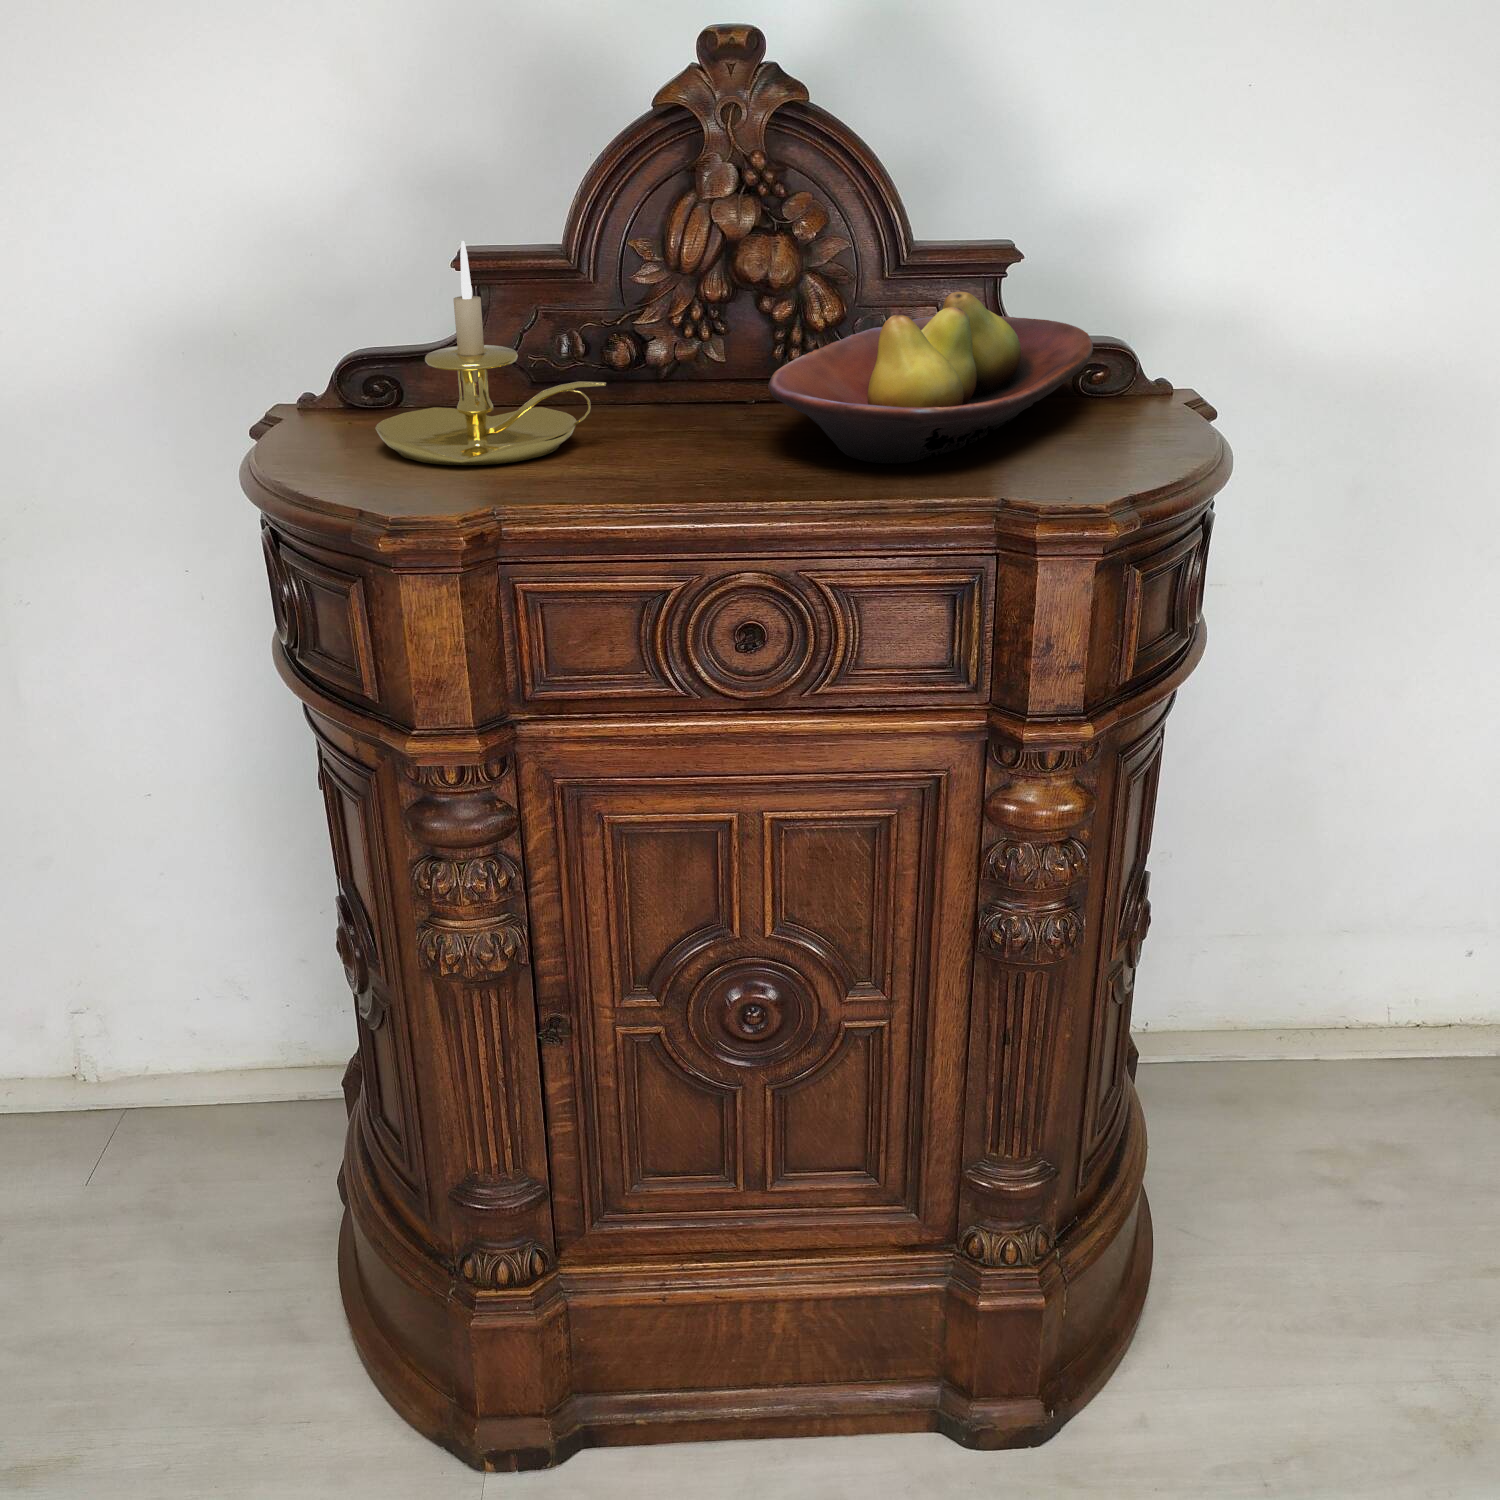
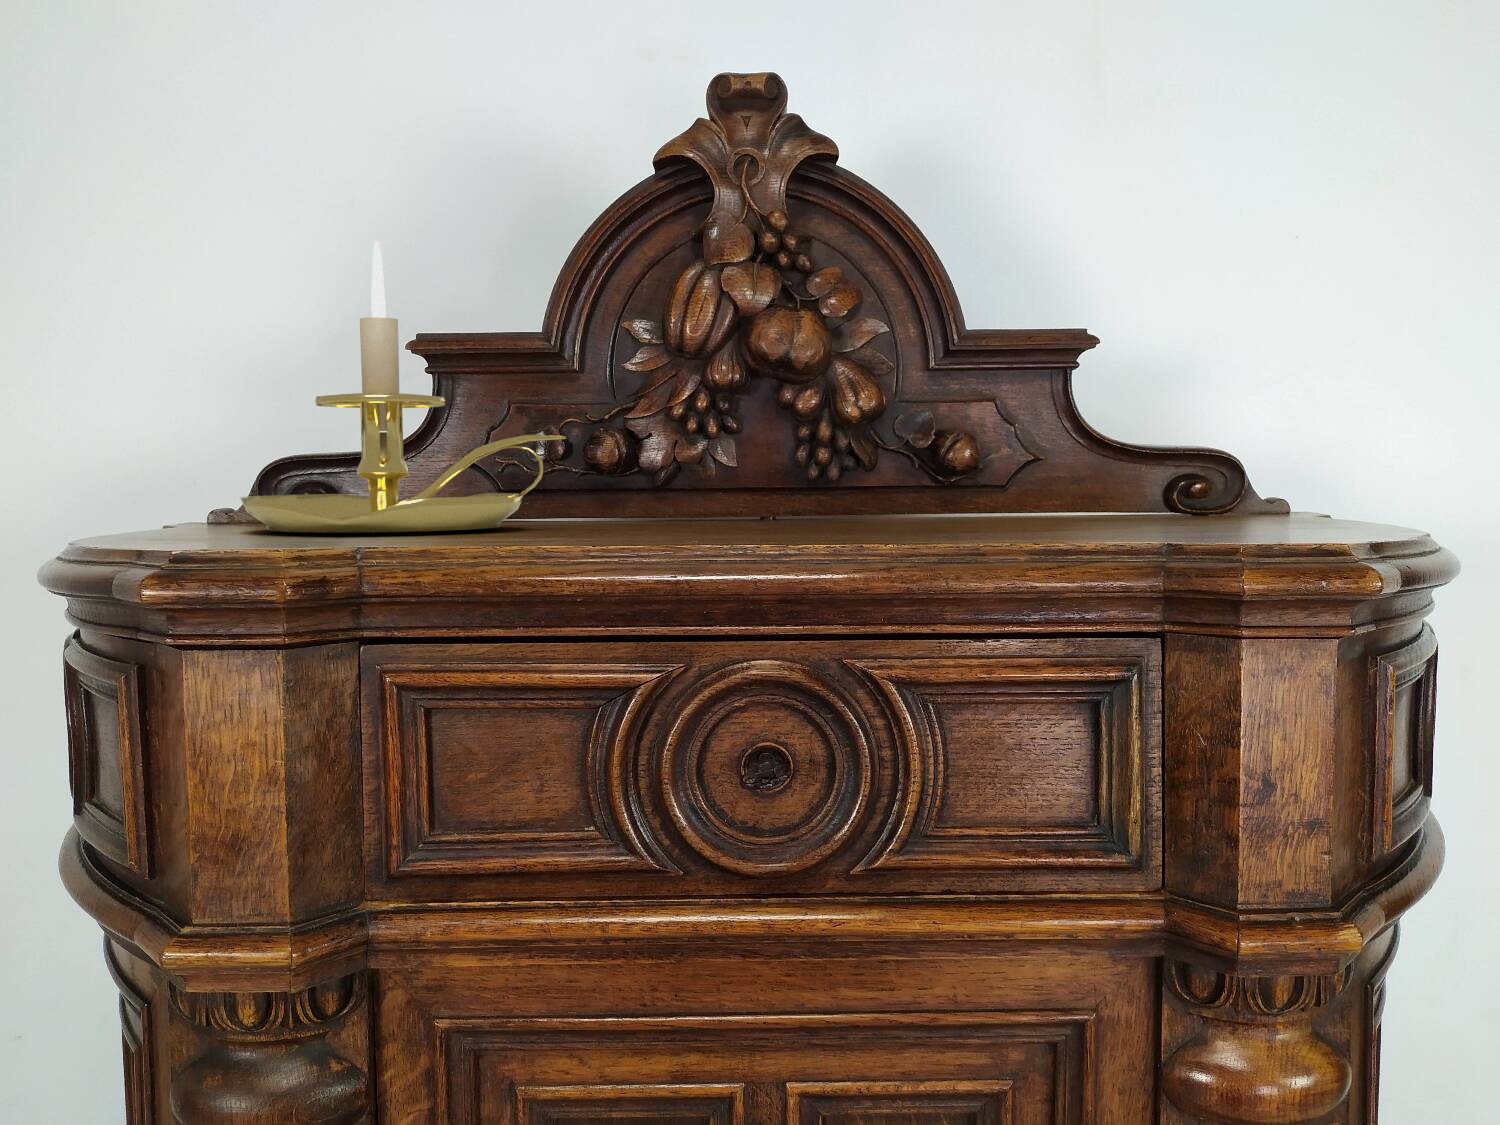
fruit bowl: present [768,292,1093,463] -> none [792,350,1220,531]

